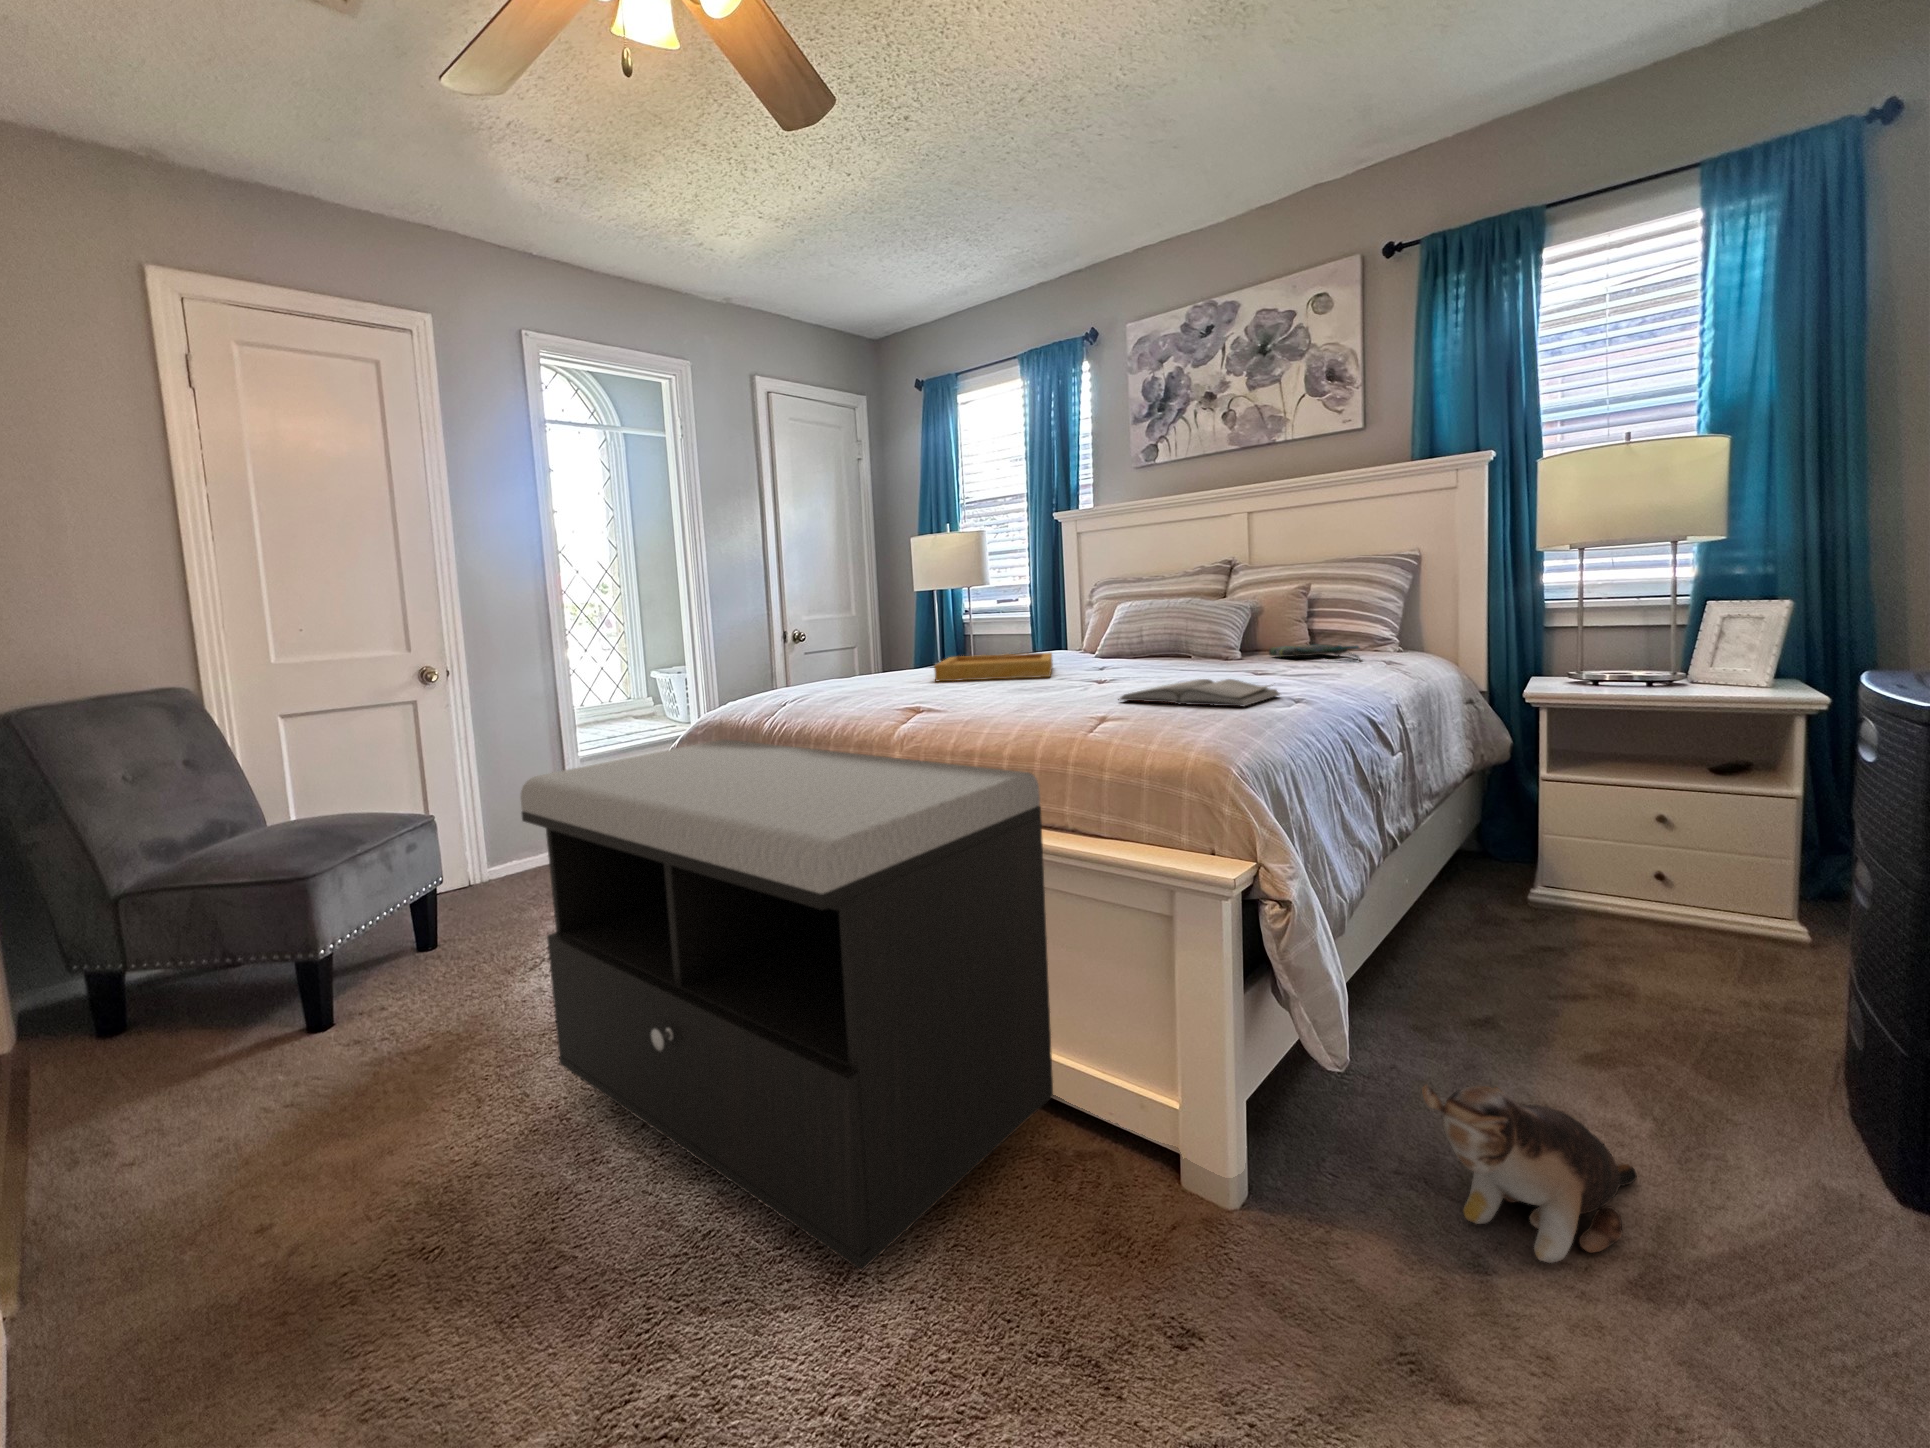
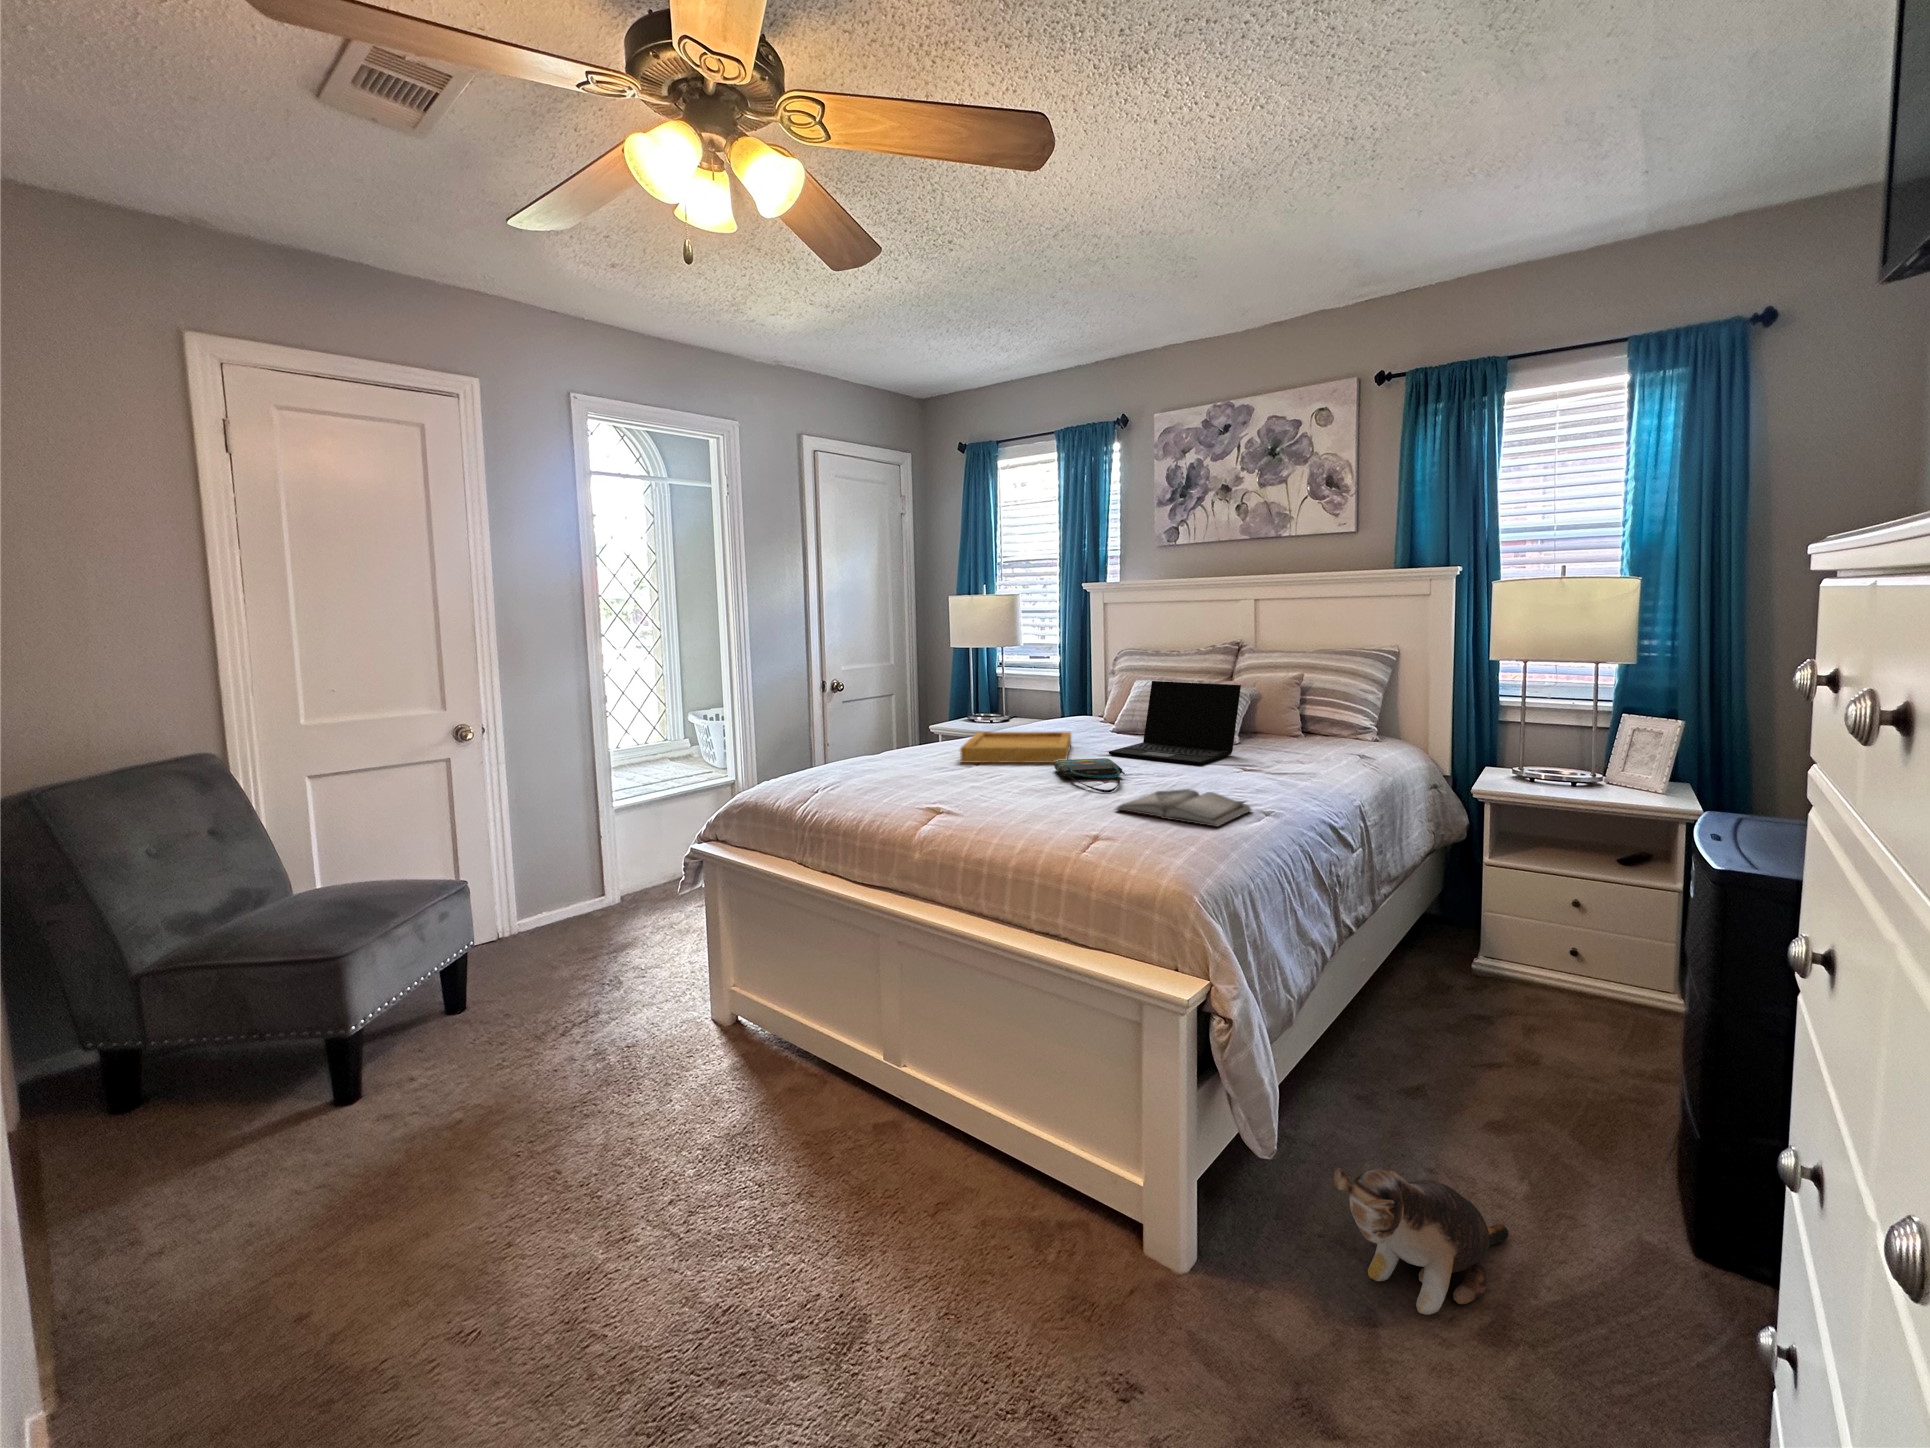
laptop: none [1096,588,1245,673] -> present [1109,681,1241,765]
tote bag: present [1269,645,1359,662] -> present [1054,758,1125,793]
storage bench: present [521,739,1053,1271] -> none [563,829,1042,1345]

